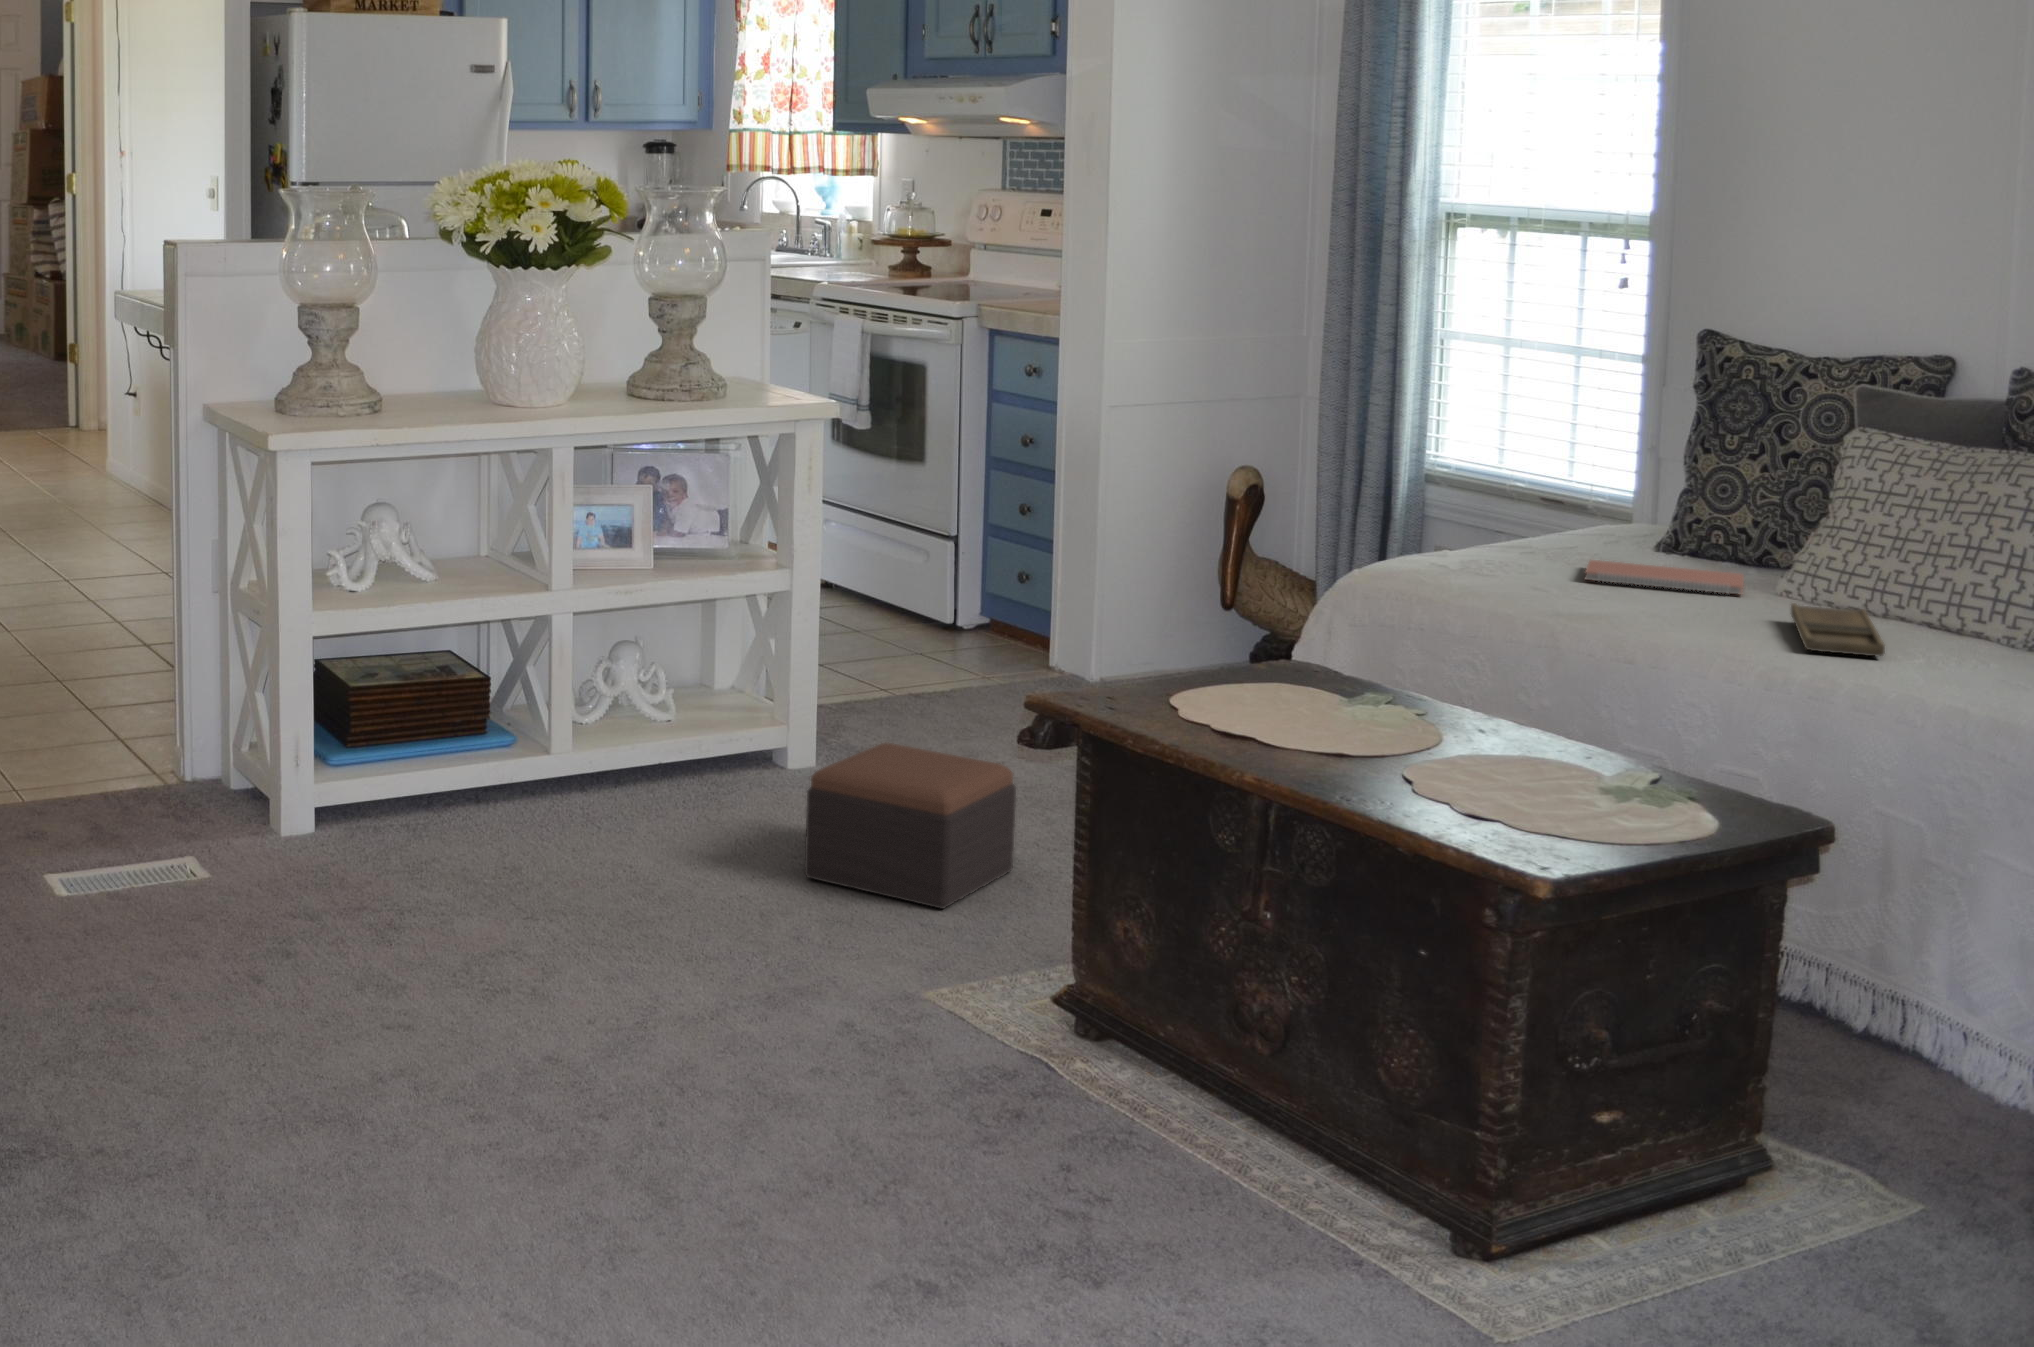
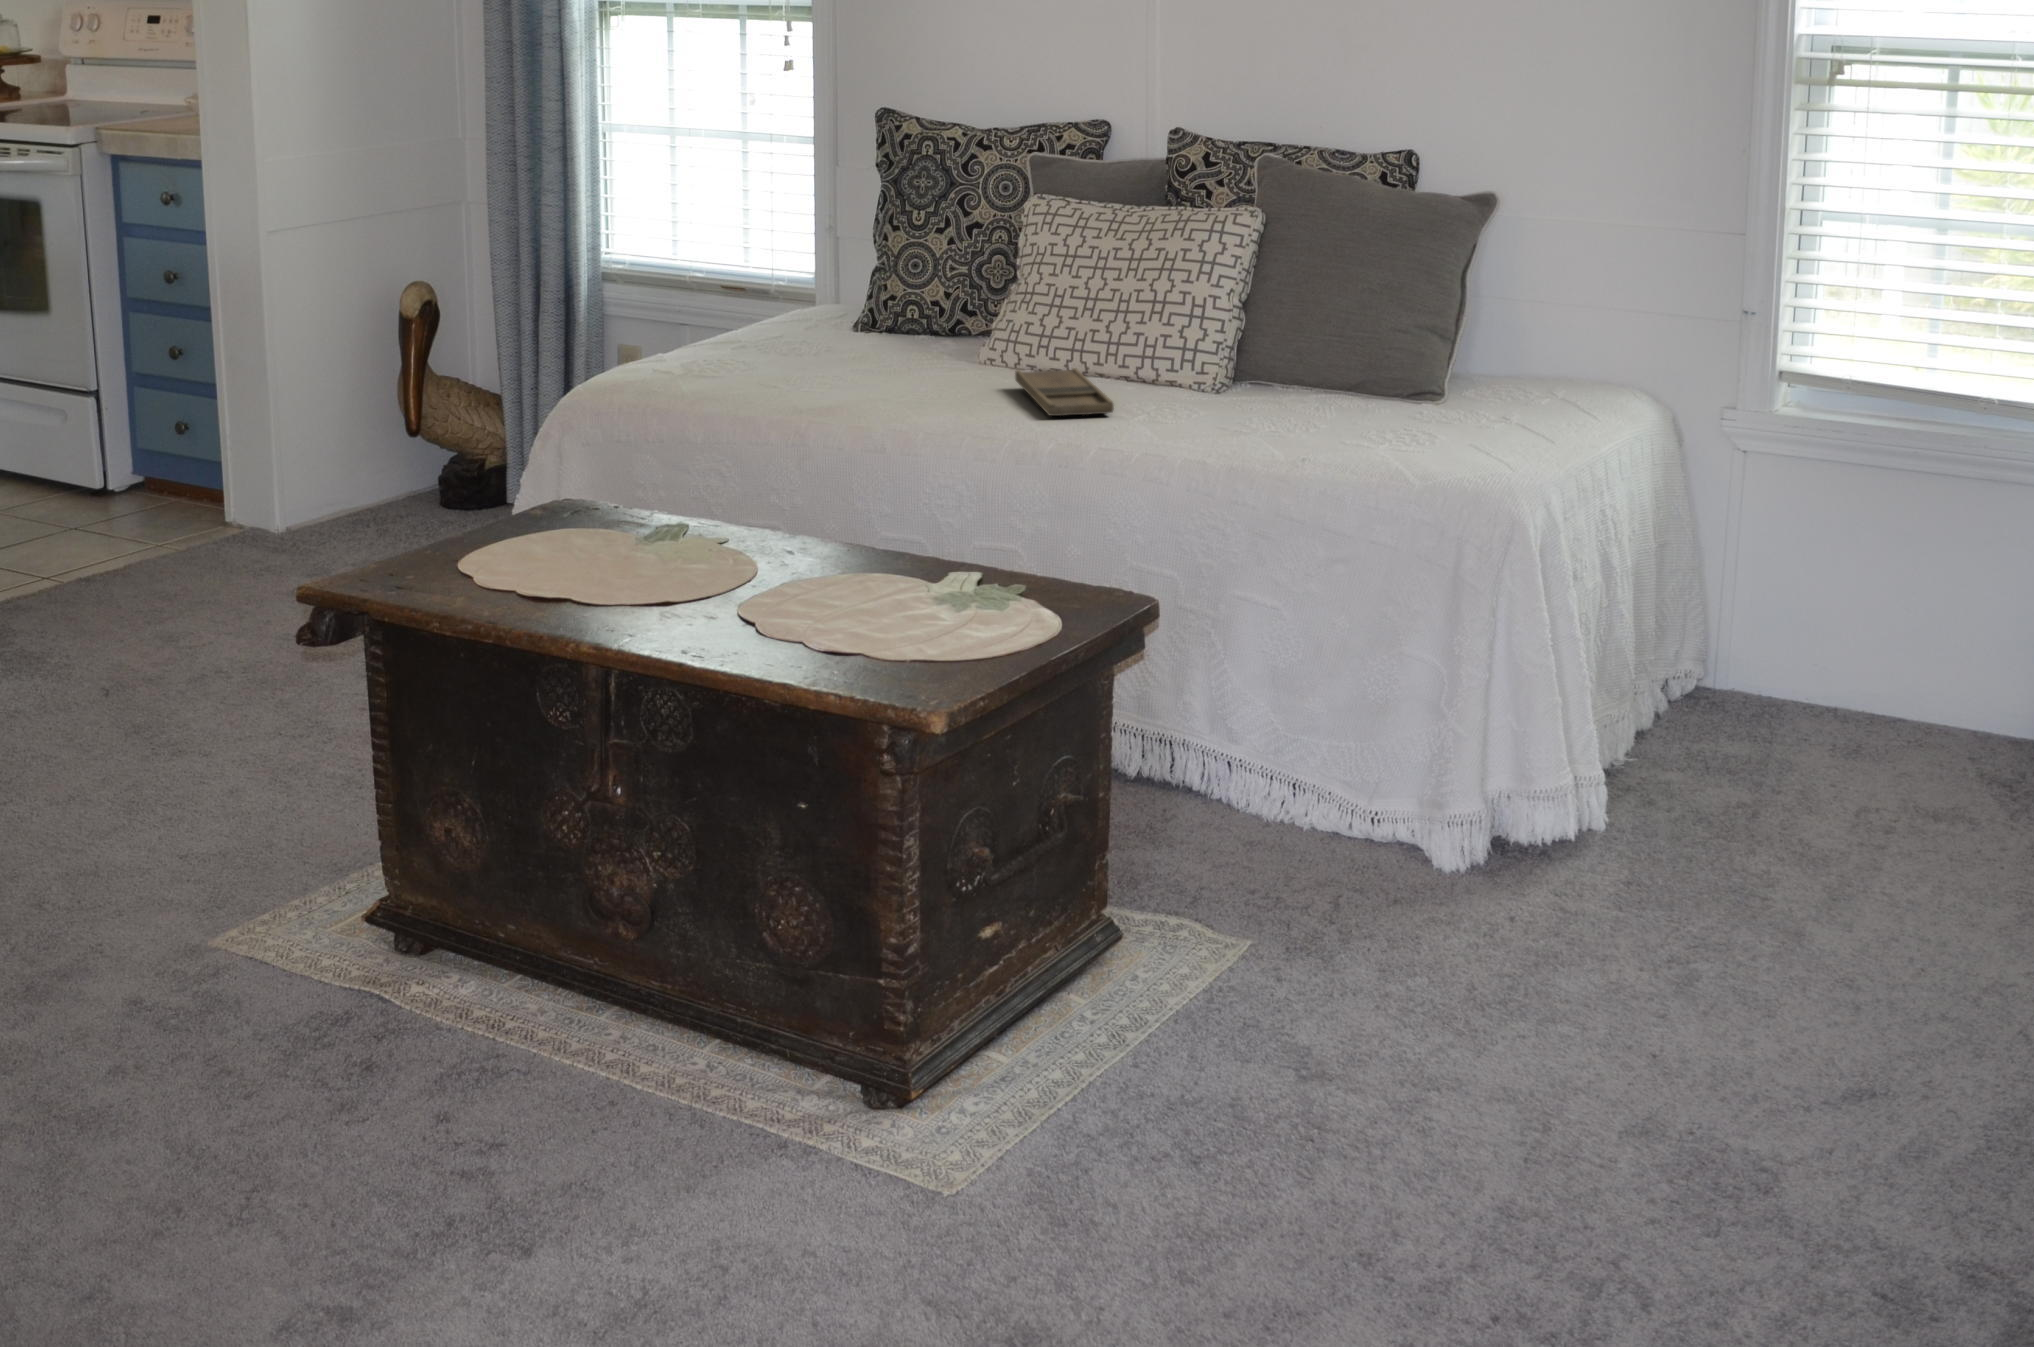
notebook: present [1585,560,1744,594] -> none [815,345,961,370]
footstool: present [805,742,1016,909] -> none [18,657,275,844]

